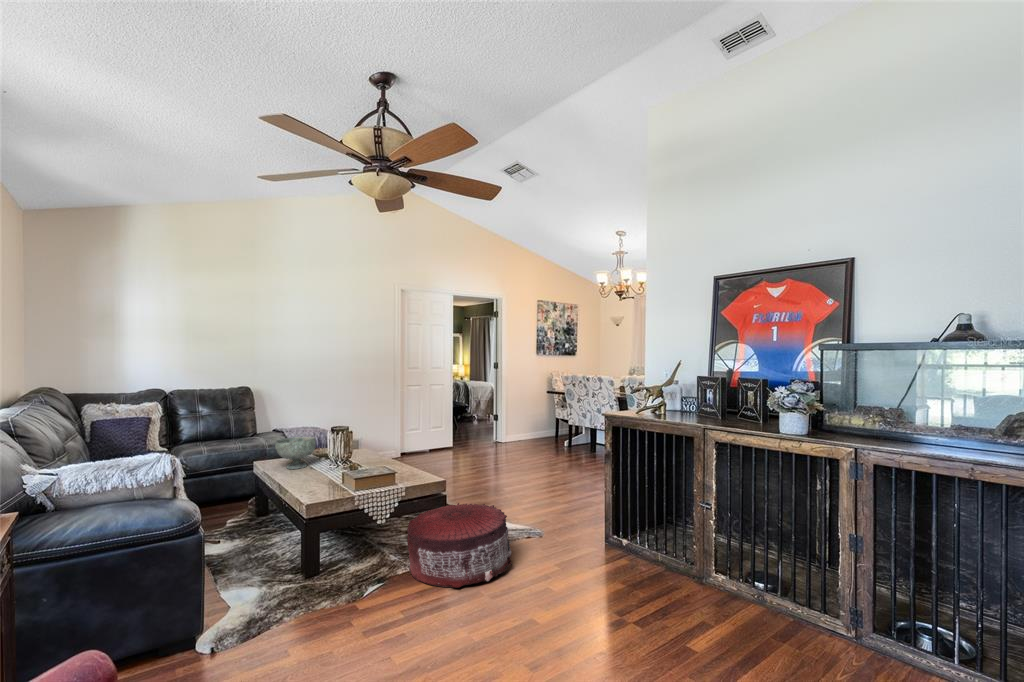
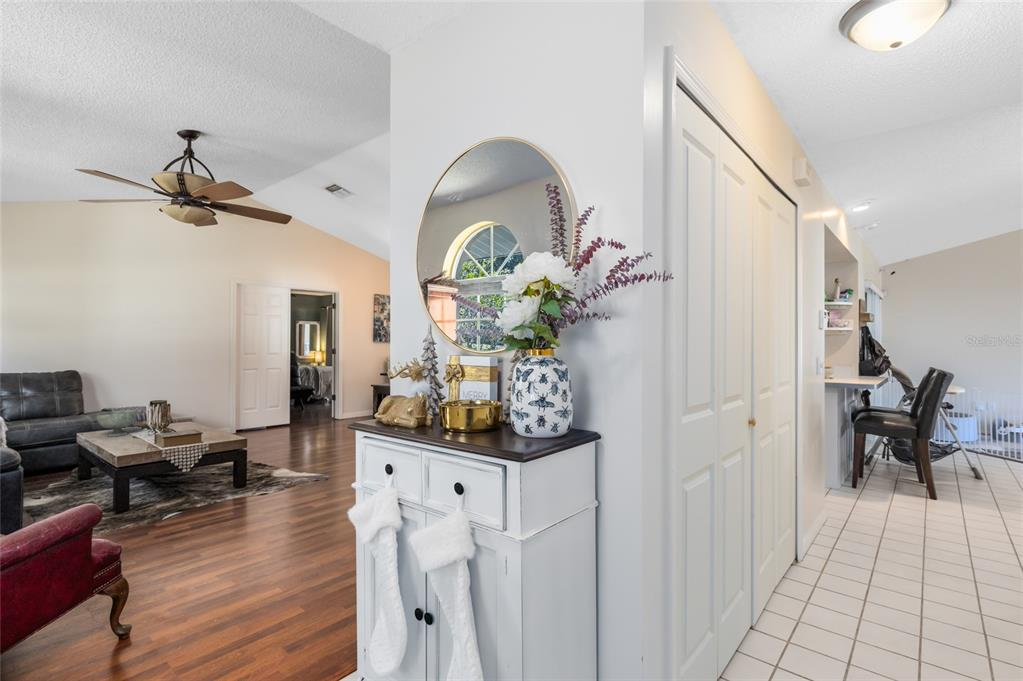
pouf: present [407,503,512,588] -> none [206,455,291,511]

